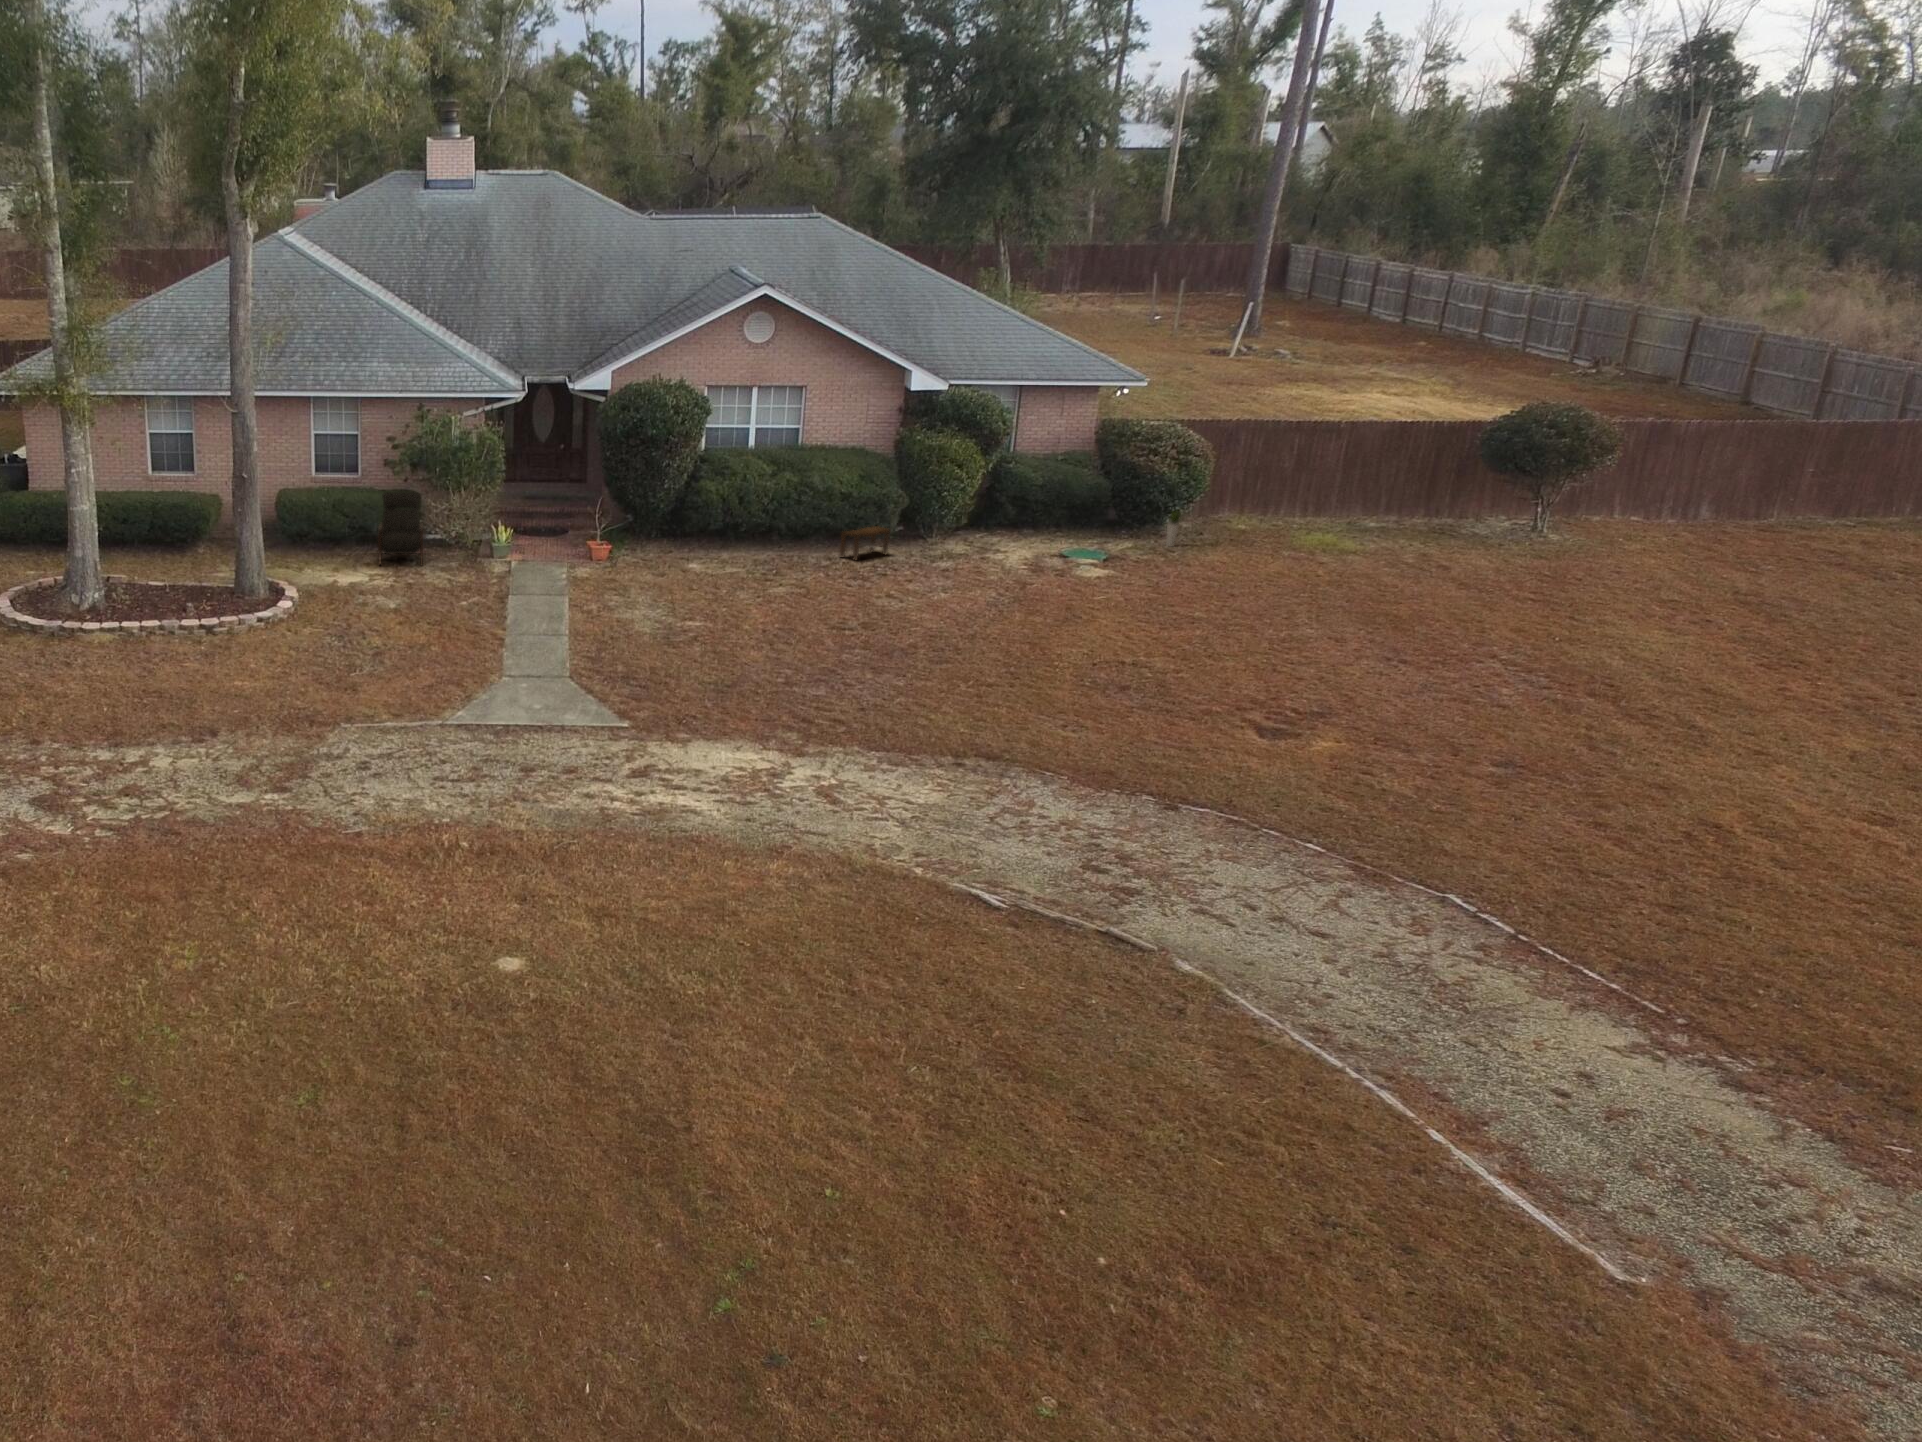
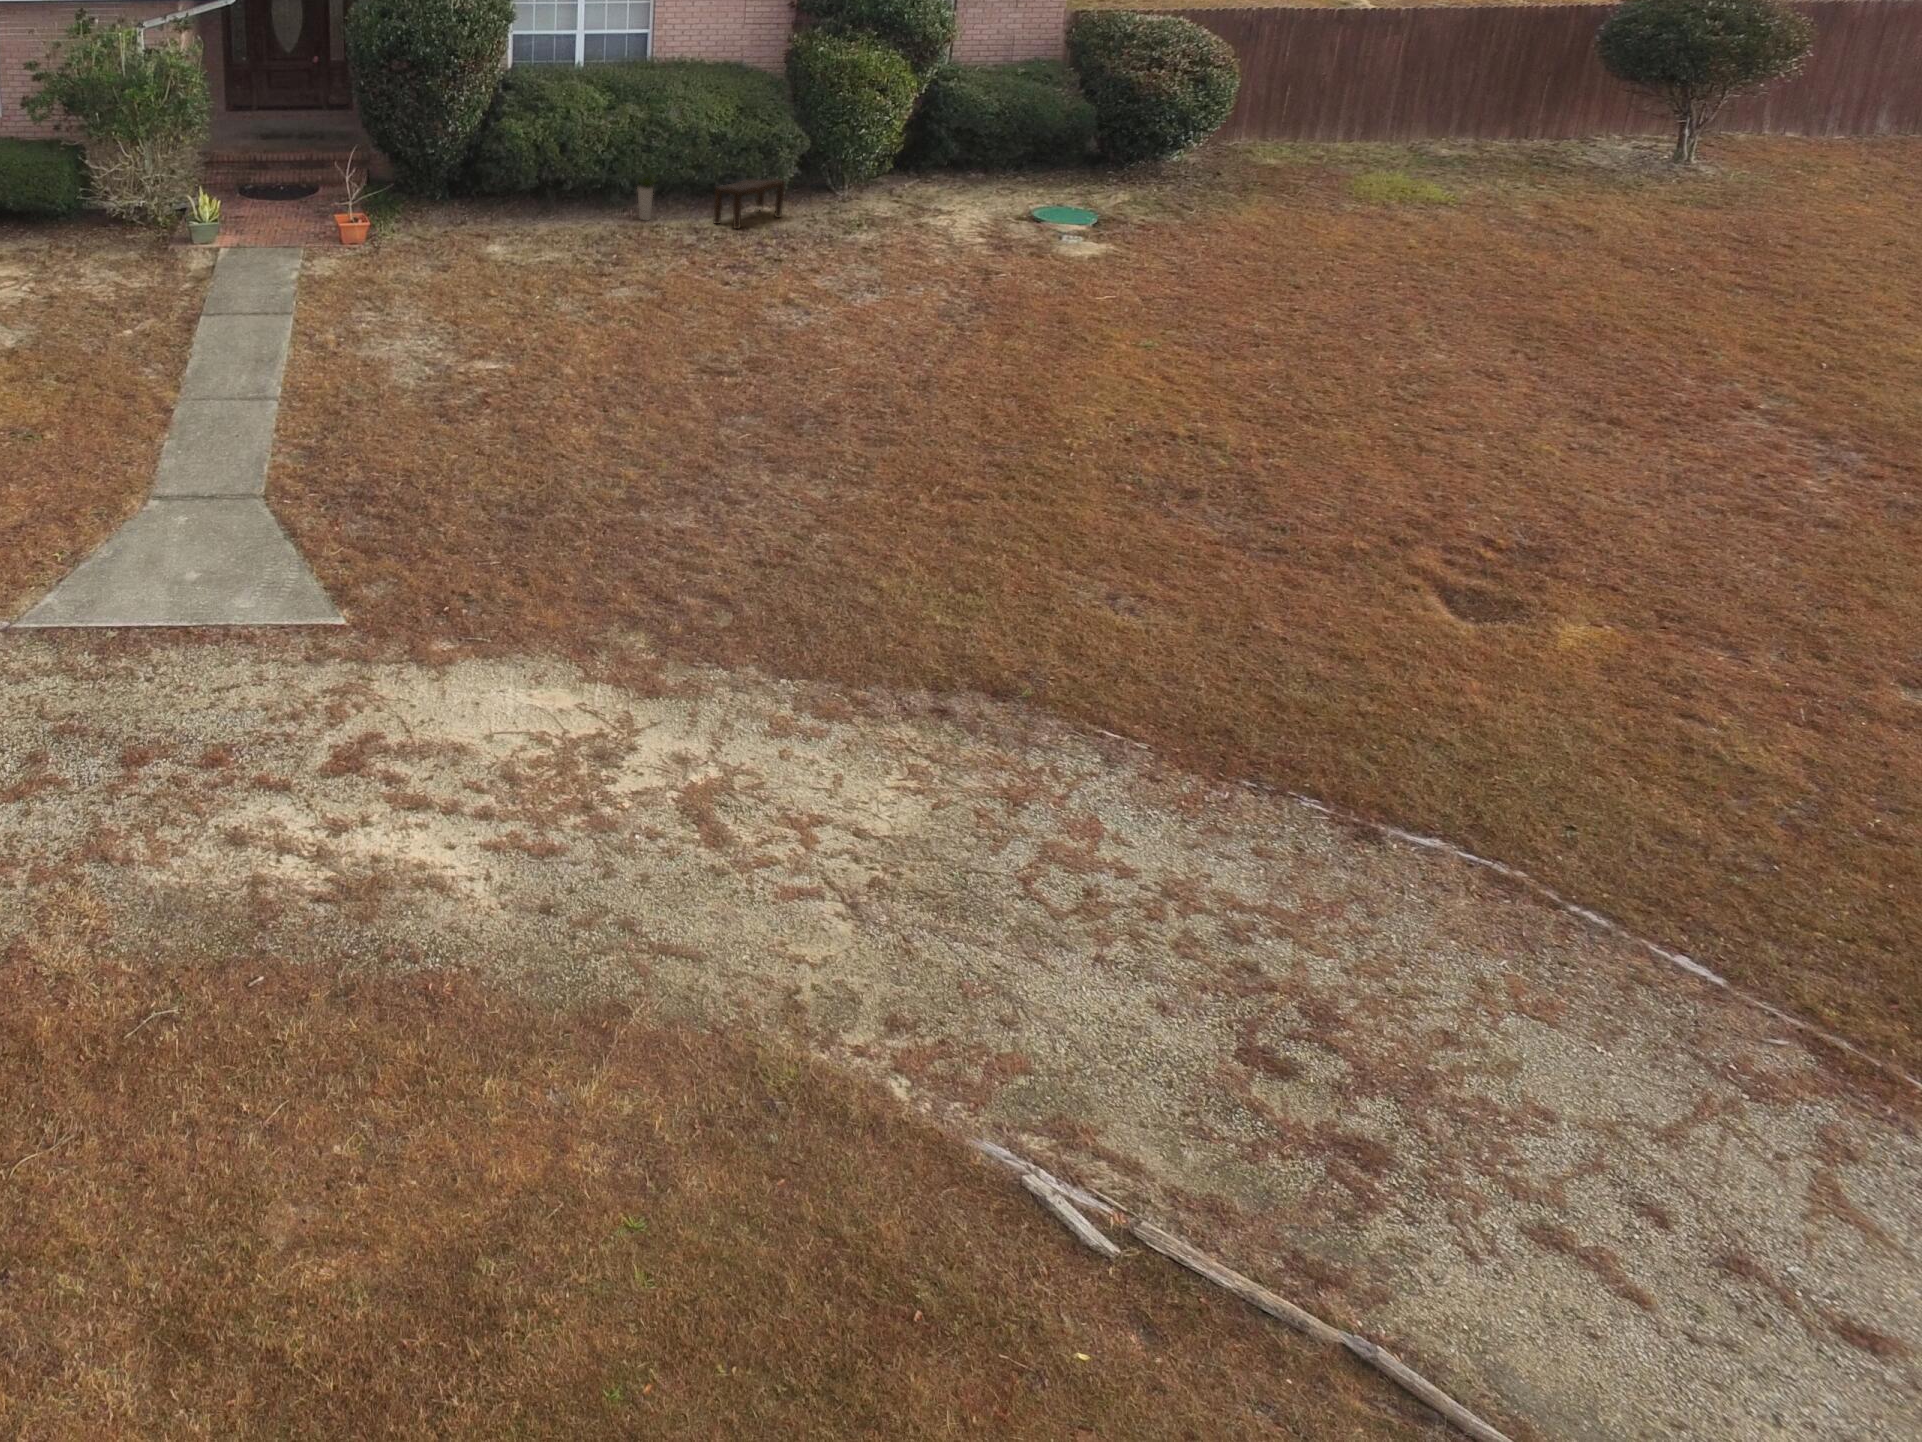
chair: present [378,491,423,564] -> none [16,141,98,259]
planter: present [1166,511,1181,546] -> present [637,174,654,220]

